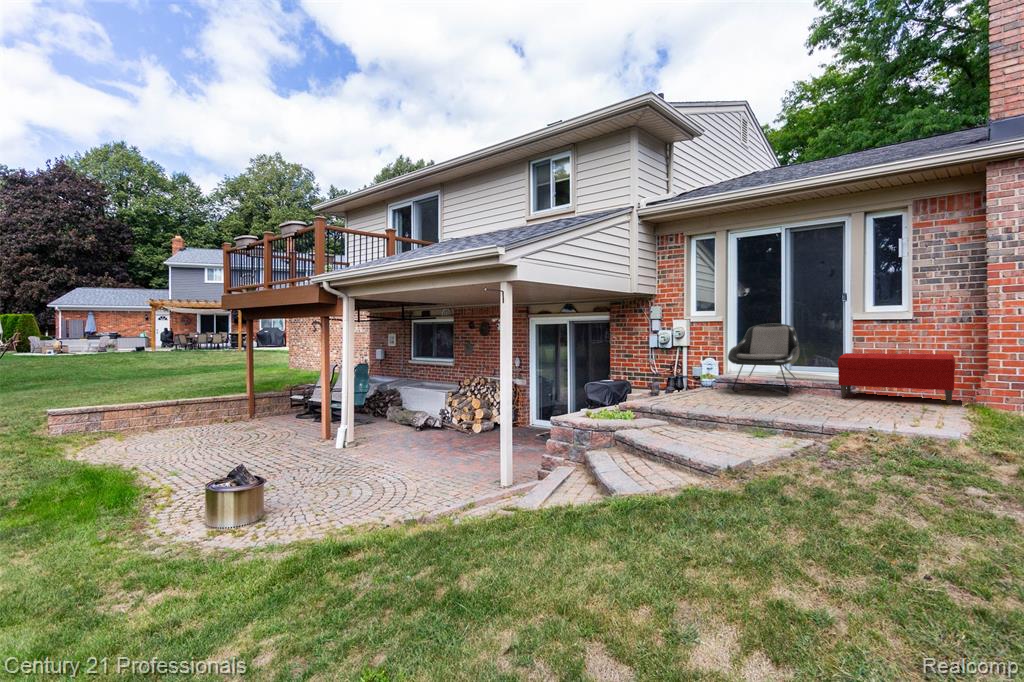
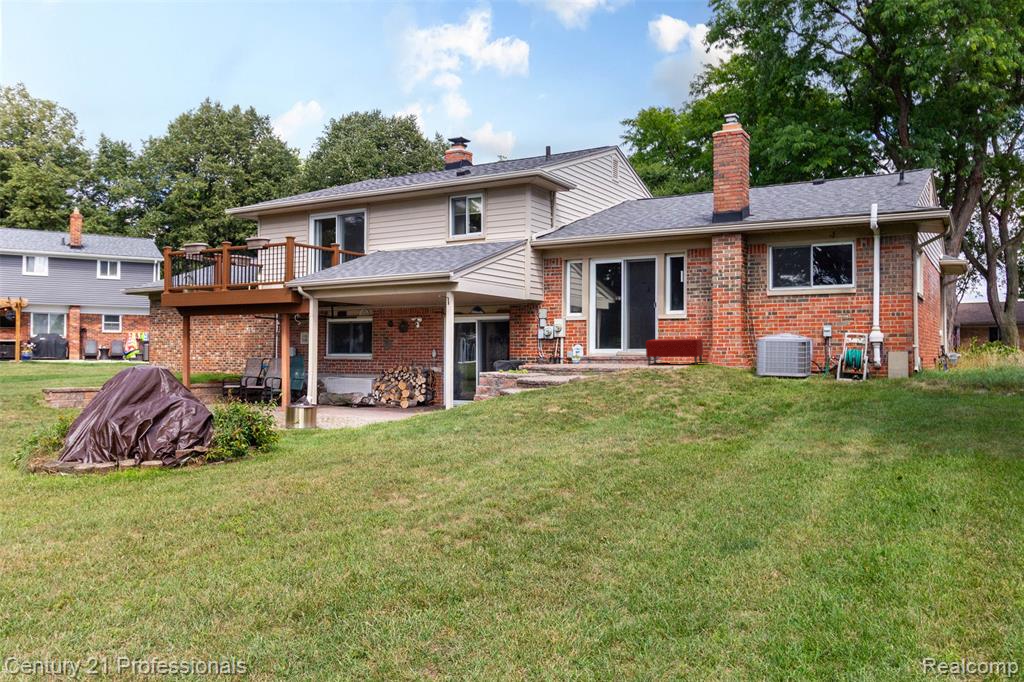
lounge chair: present [728,323,799,396] -> none [587,322,631,365]

